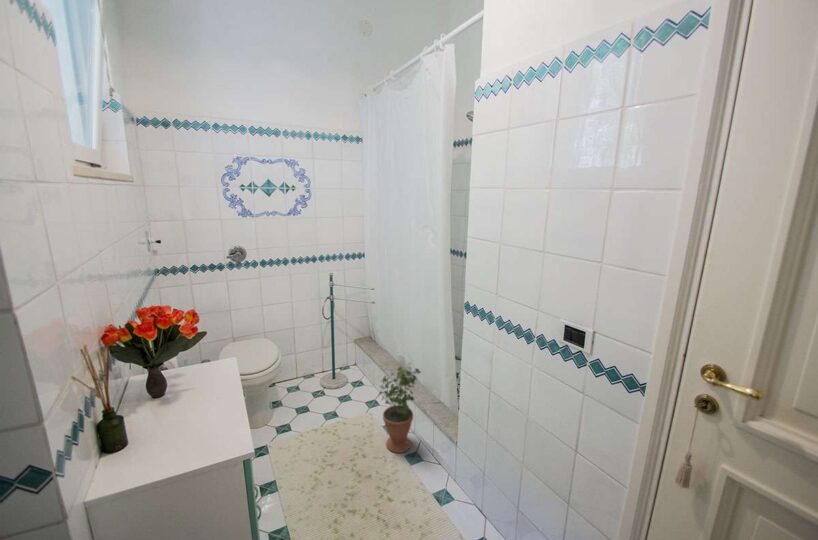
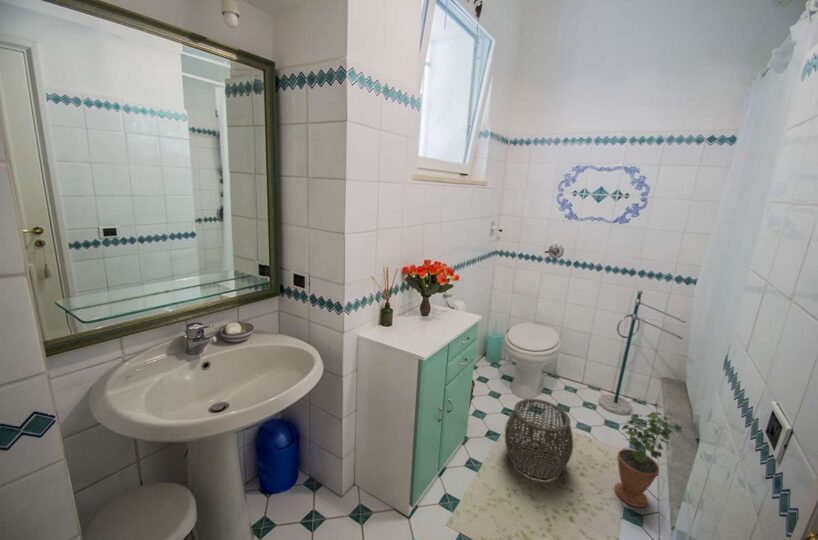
woven basket: none [284,412,357,505] -> present [505,399,573,479]

